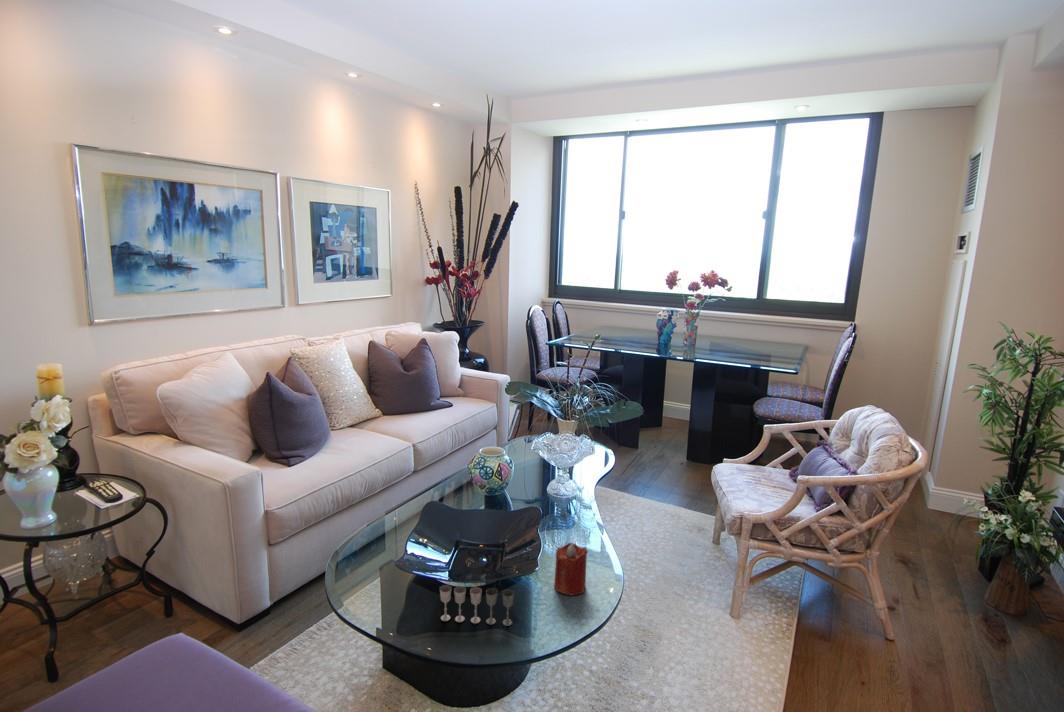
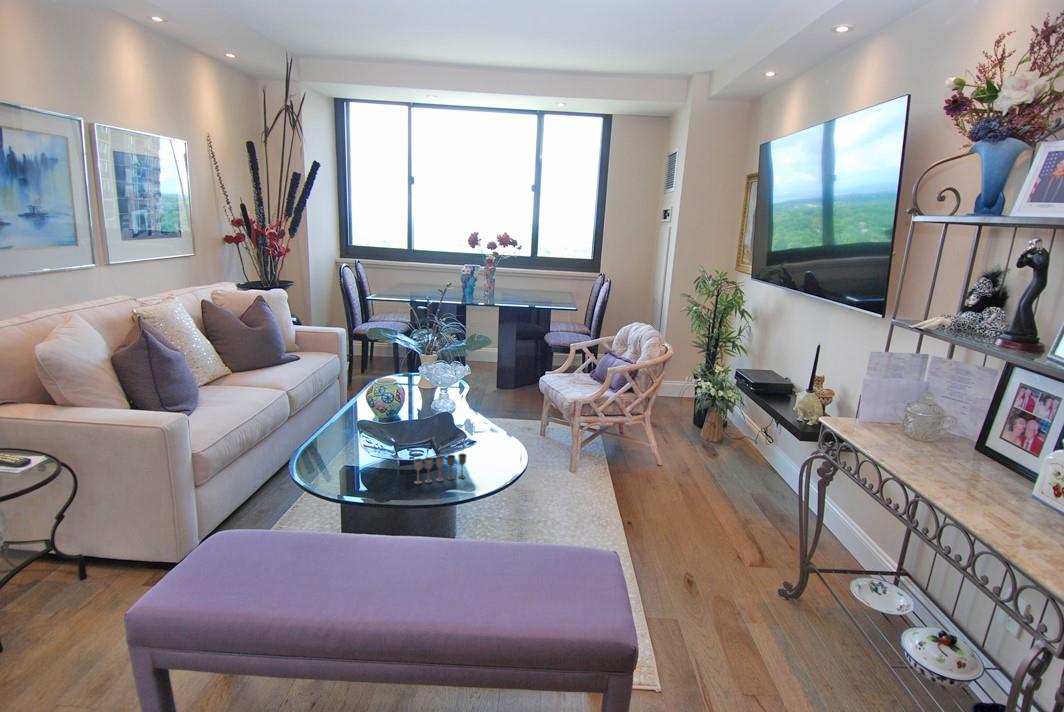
candle: present [554,543,588,595] -> none [479,421,502,456]

